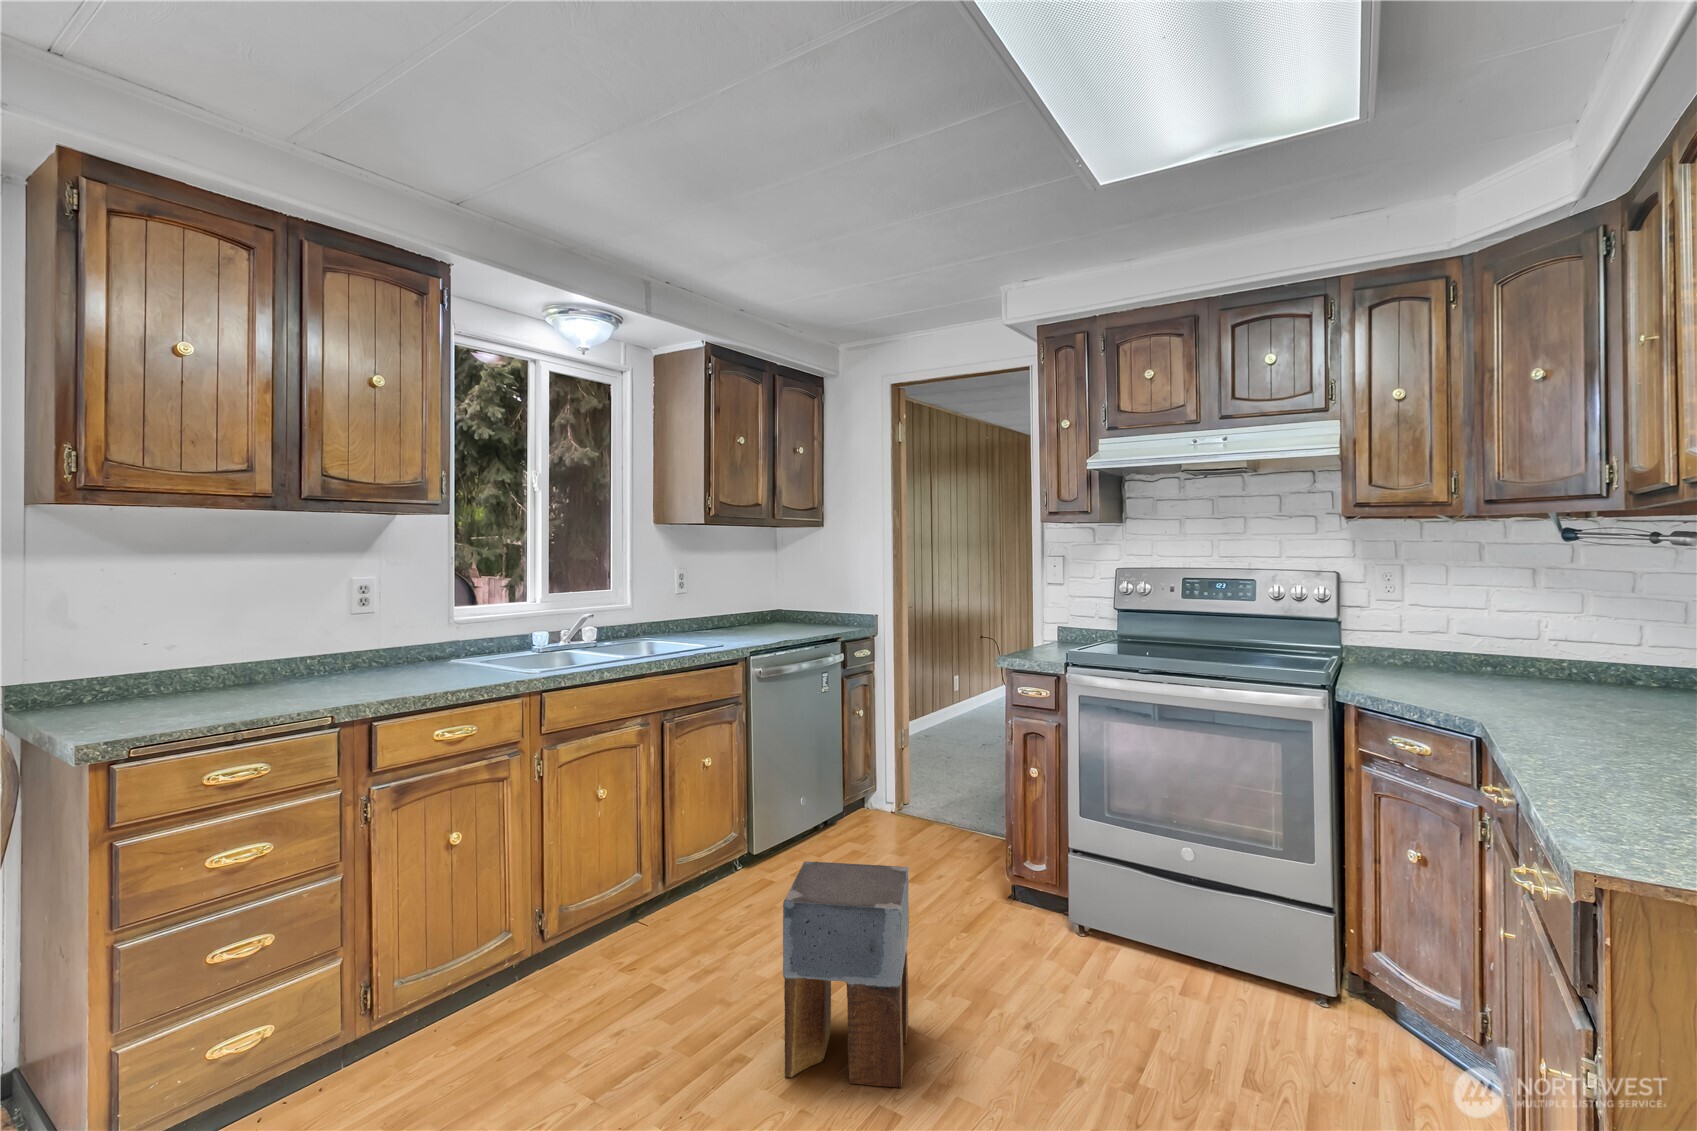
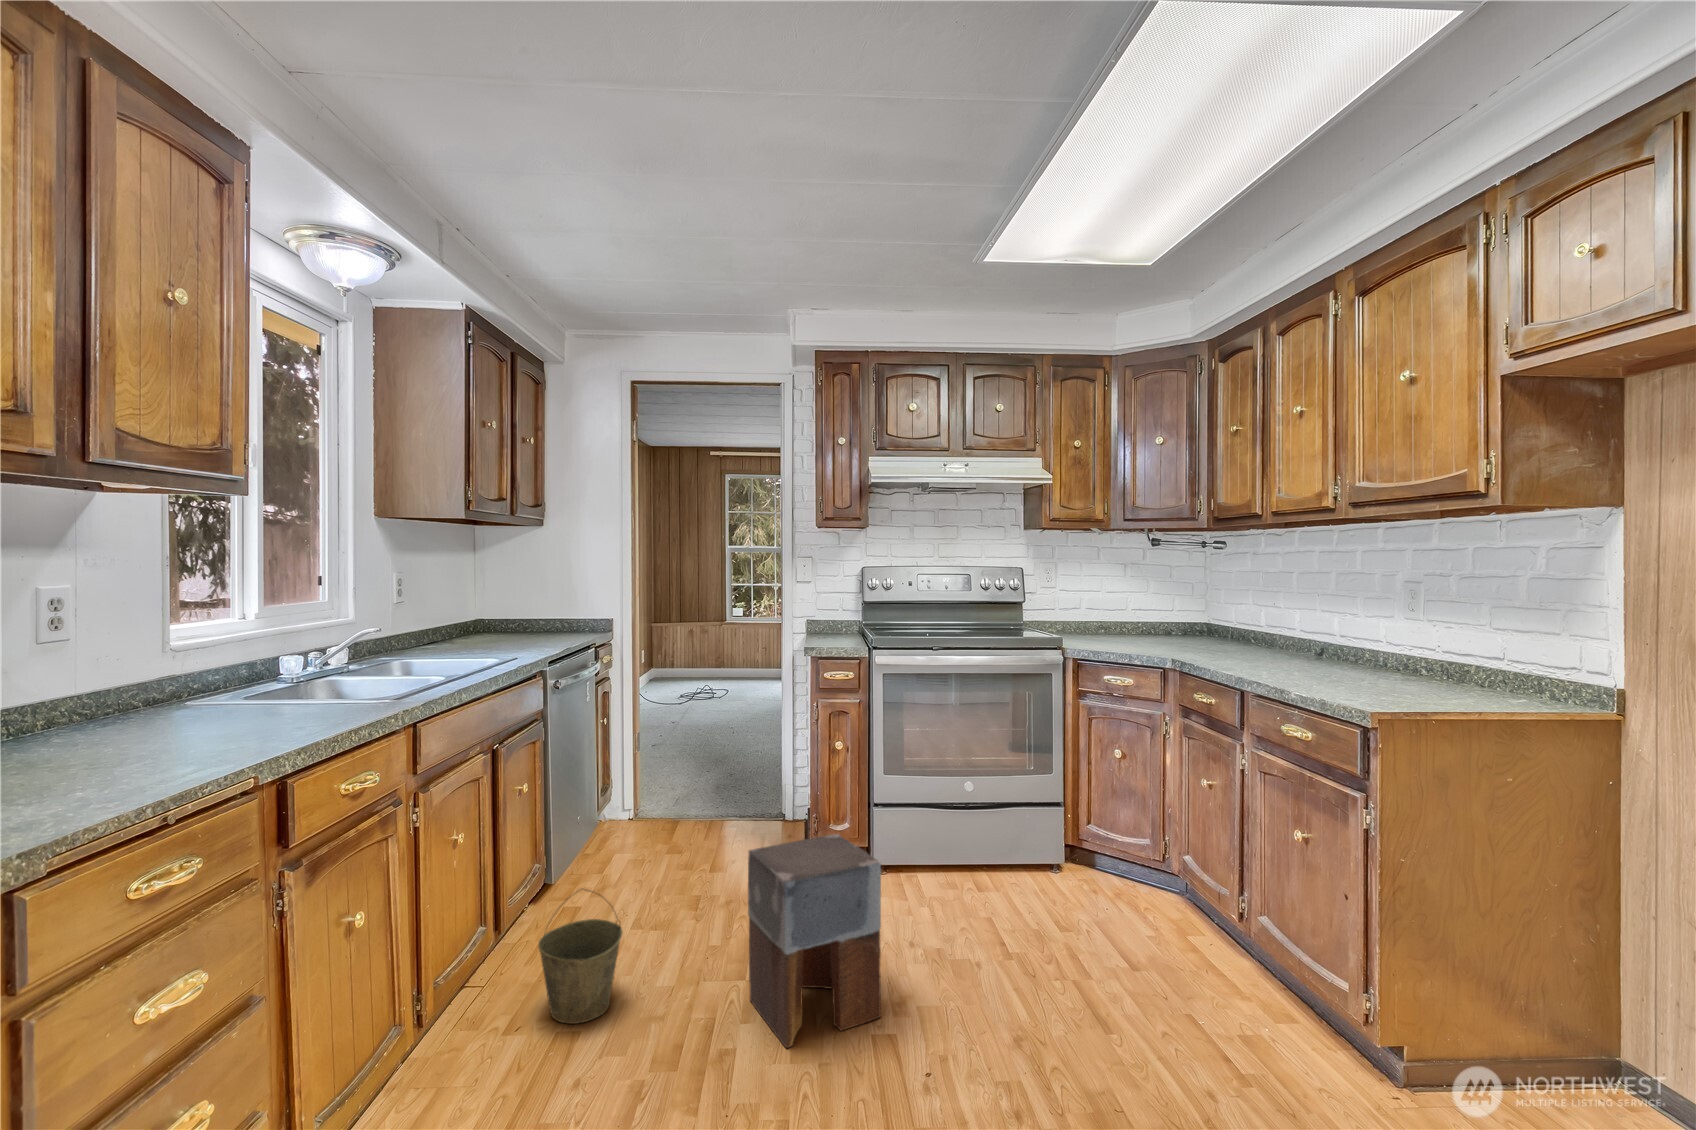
bucket: none [641,861,717,983] -> present [538,890,623,1024]

